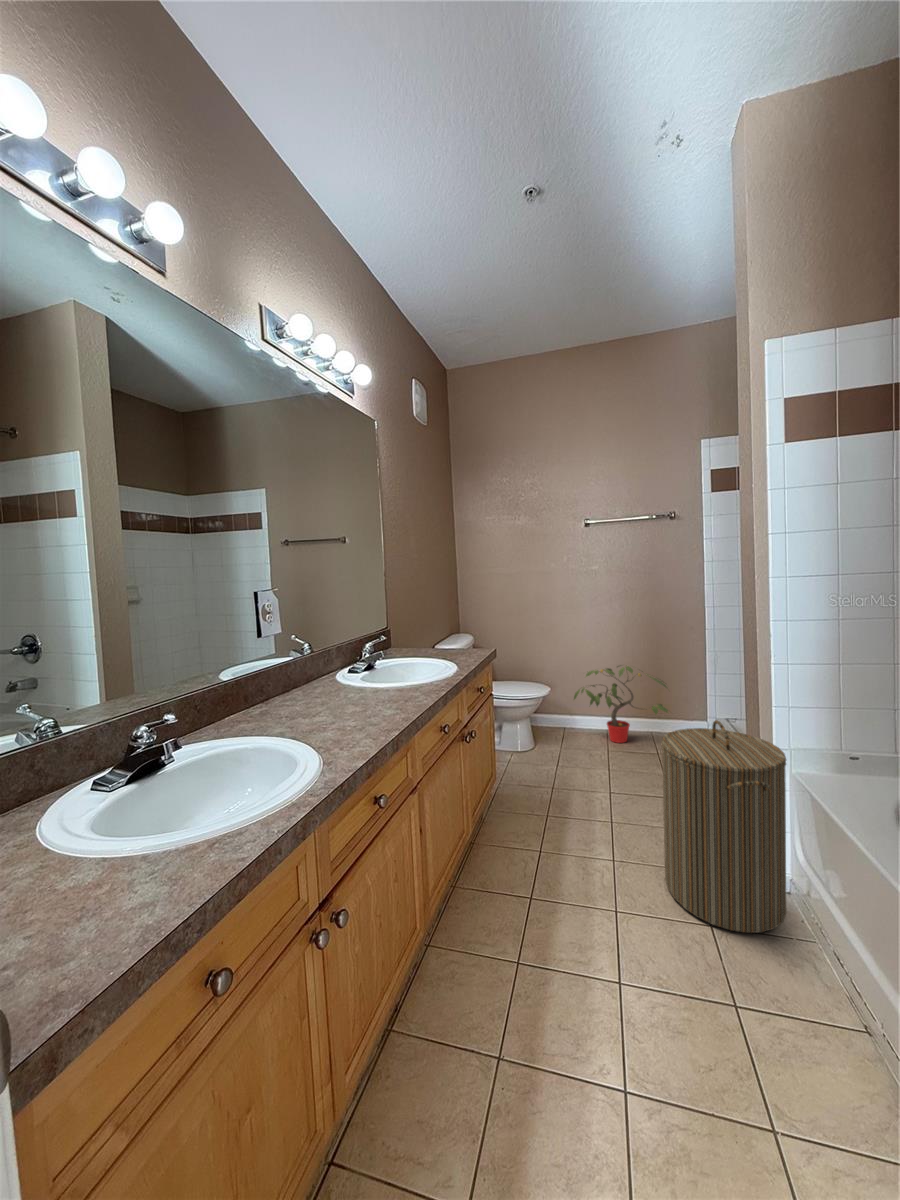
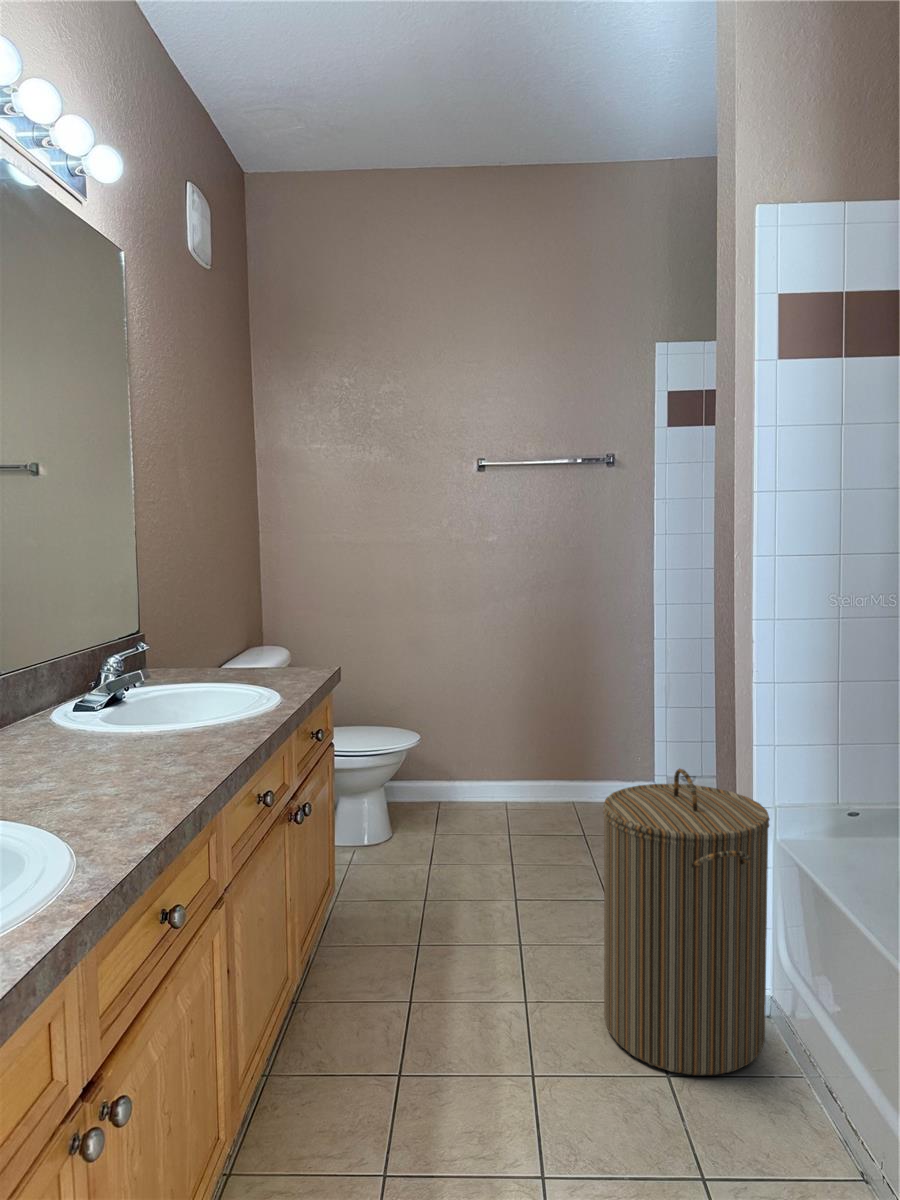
potted plant: present [574,666,668,743] -> none [458,696,613,824]

